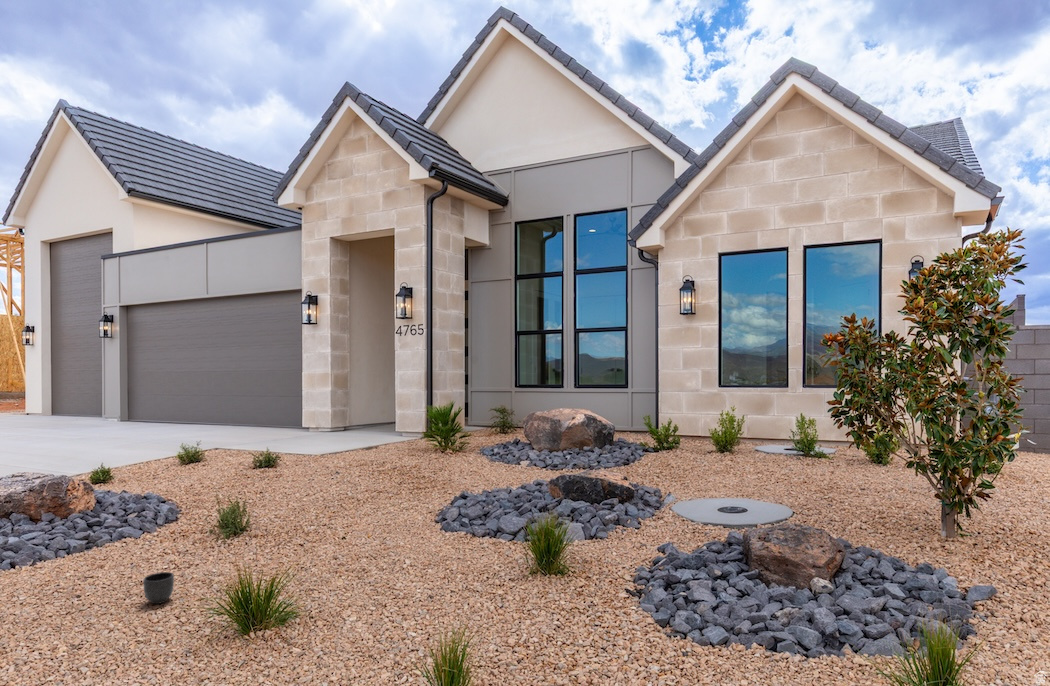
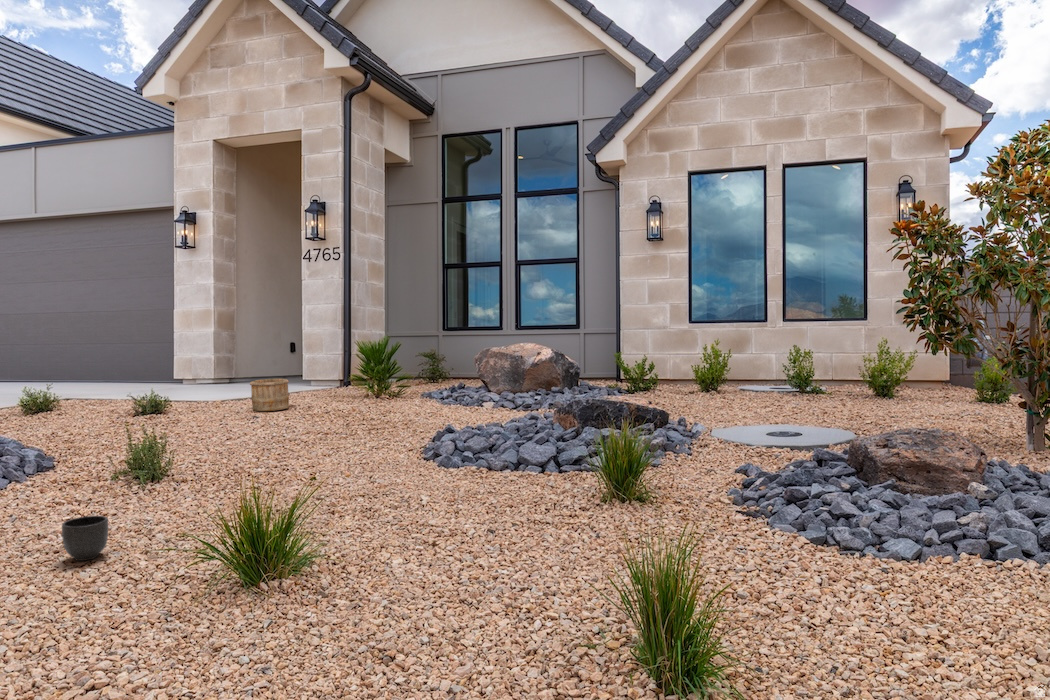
wooden bucket: none [332,441,362,468] -> present [250,379,289,411]

